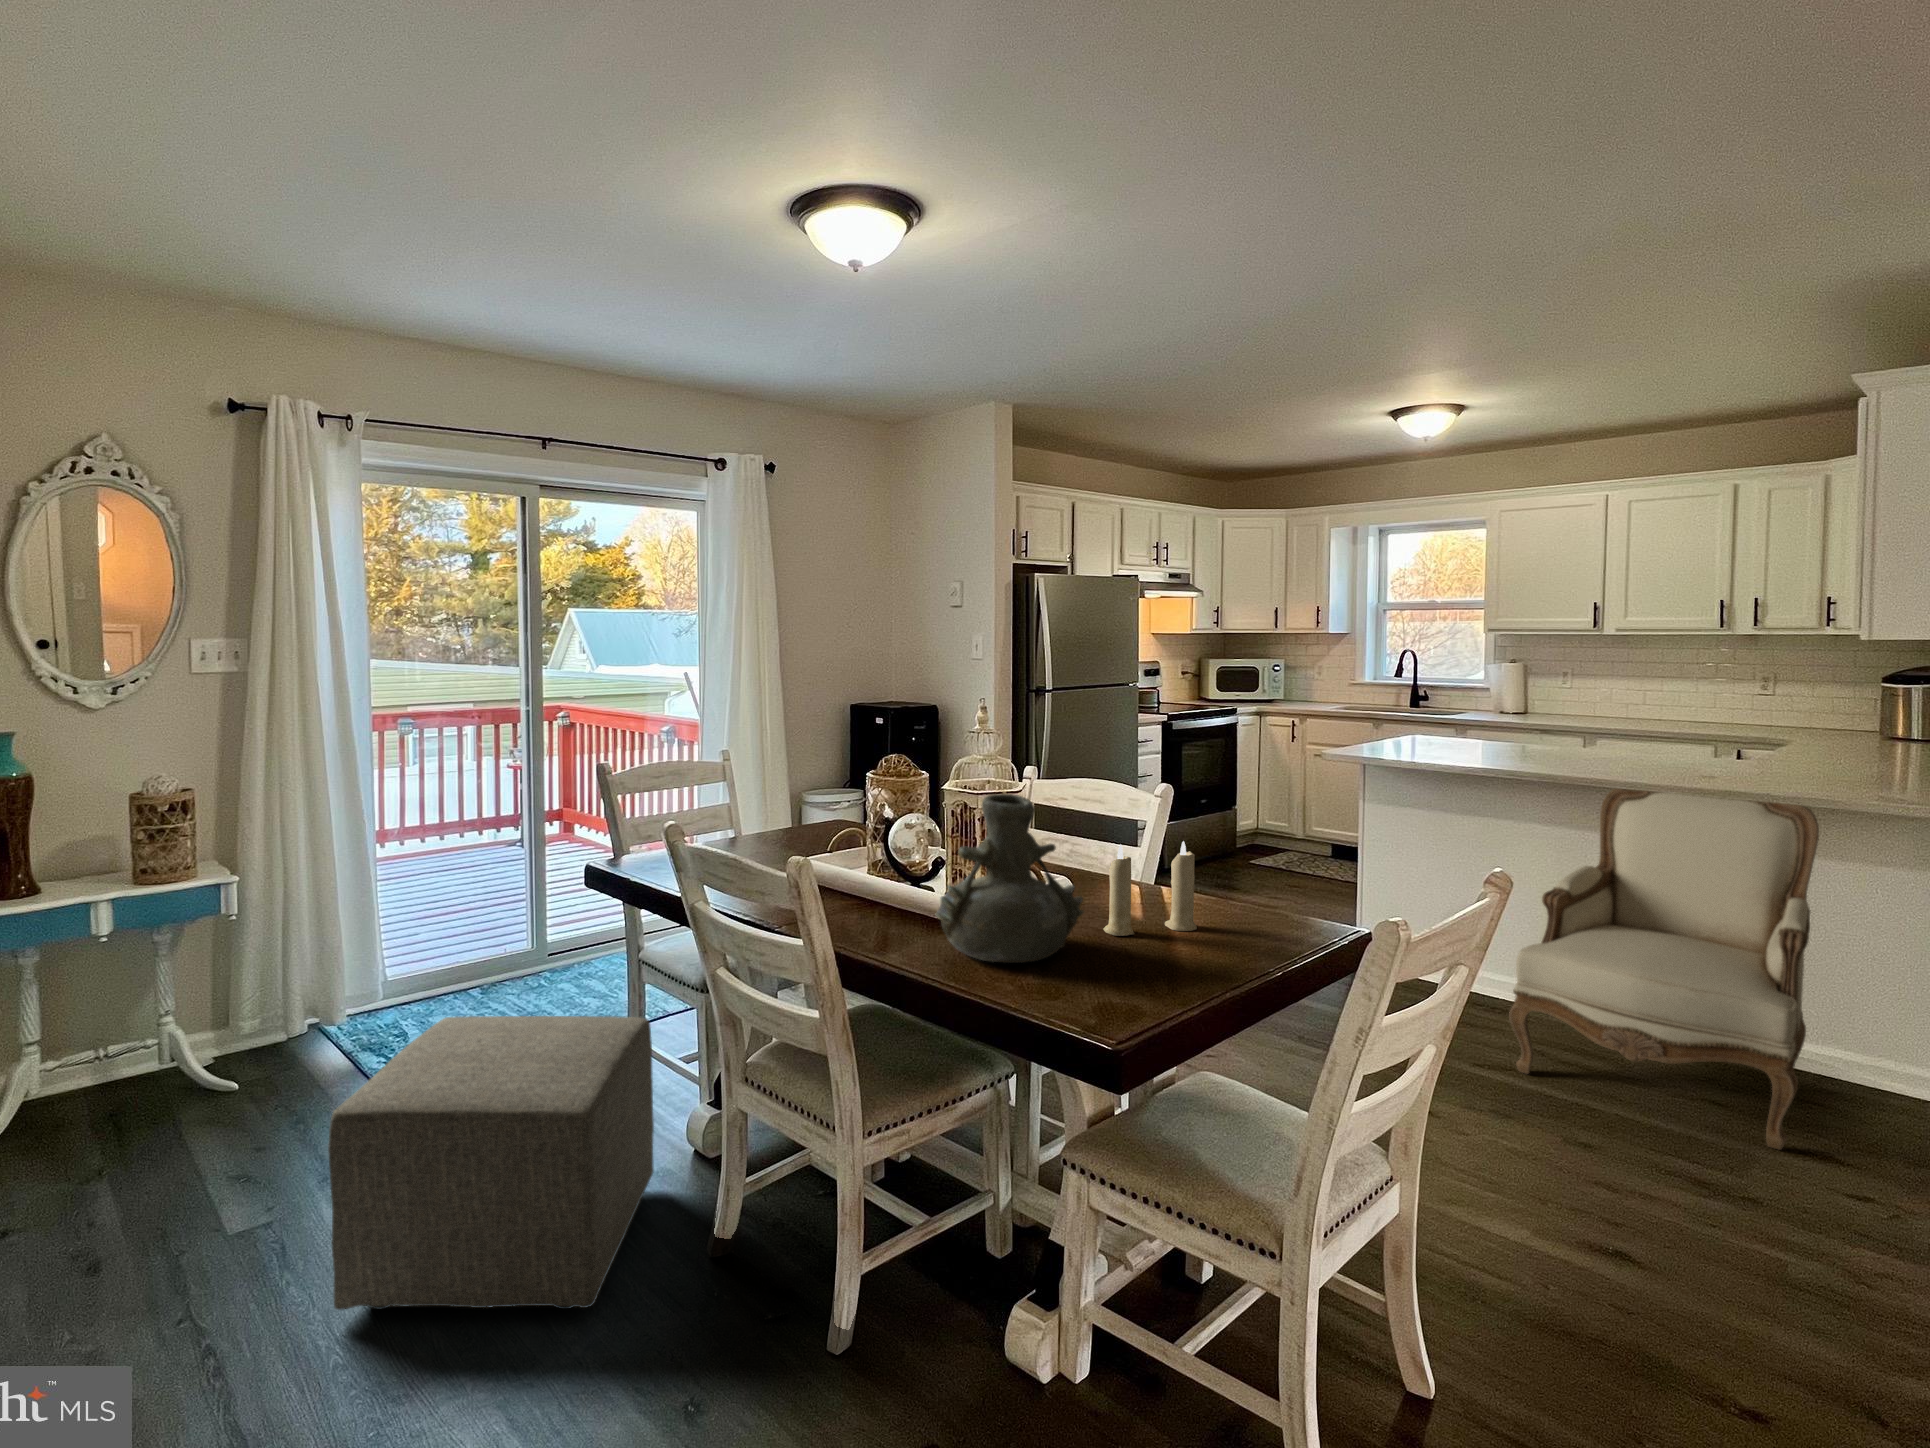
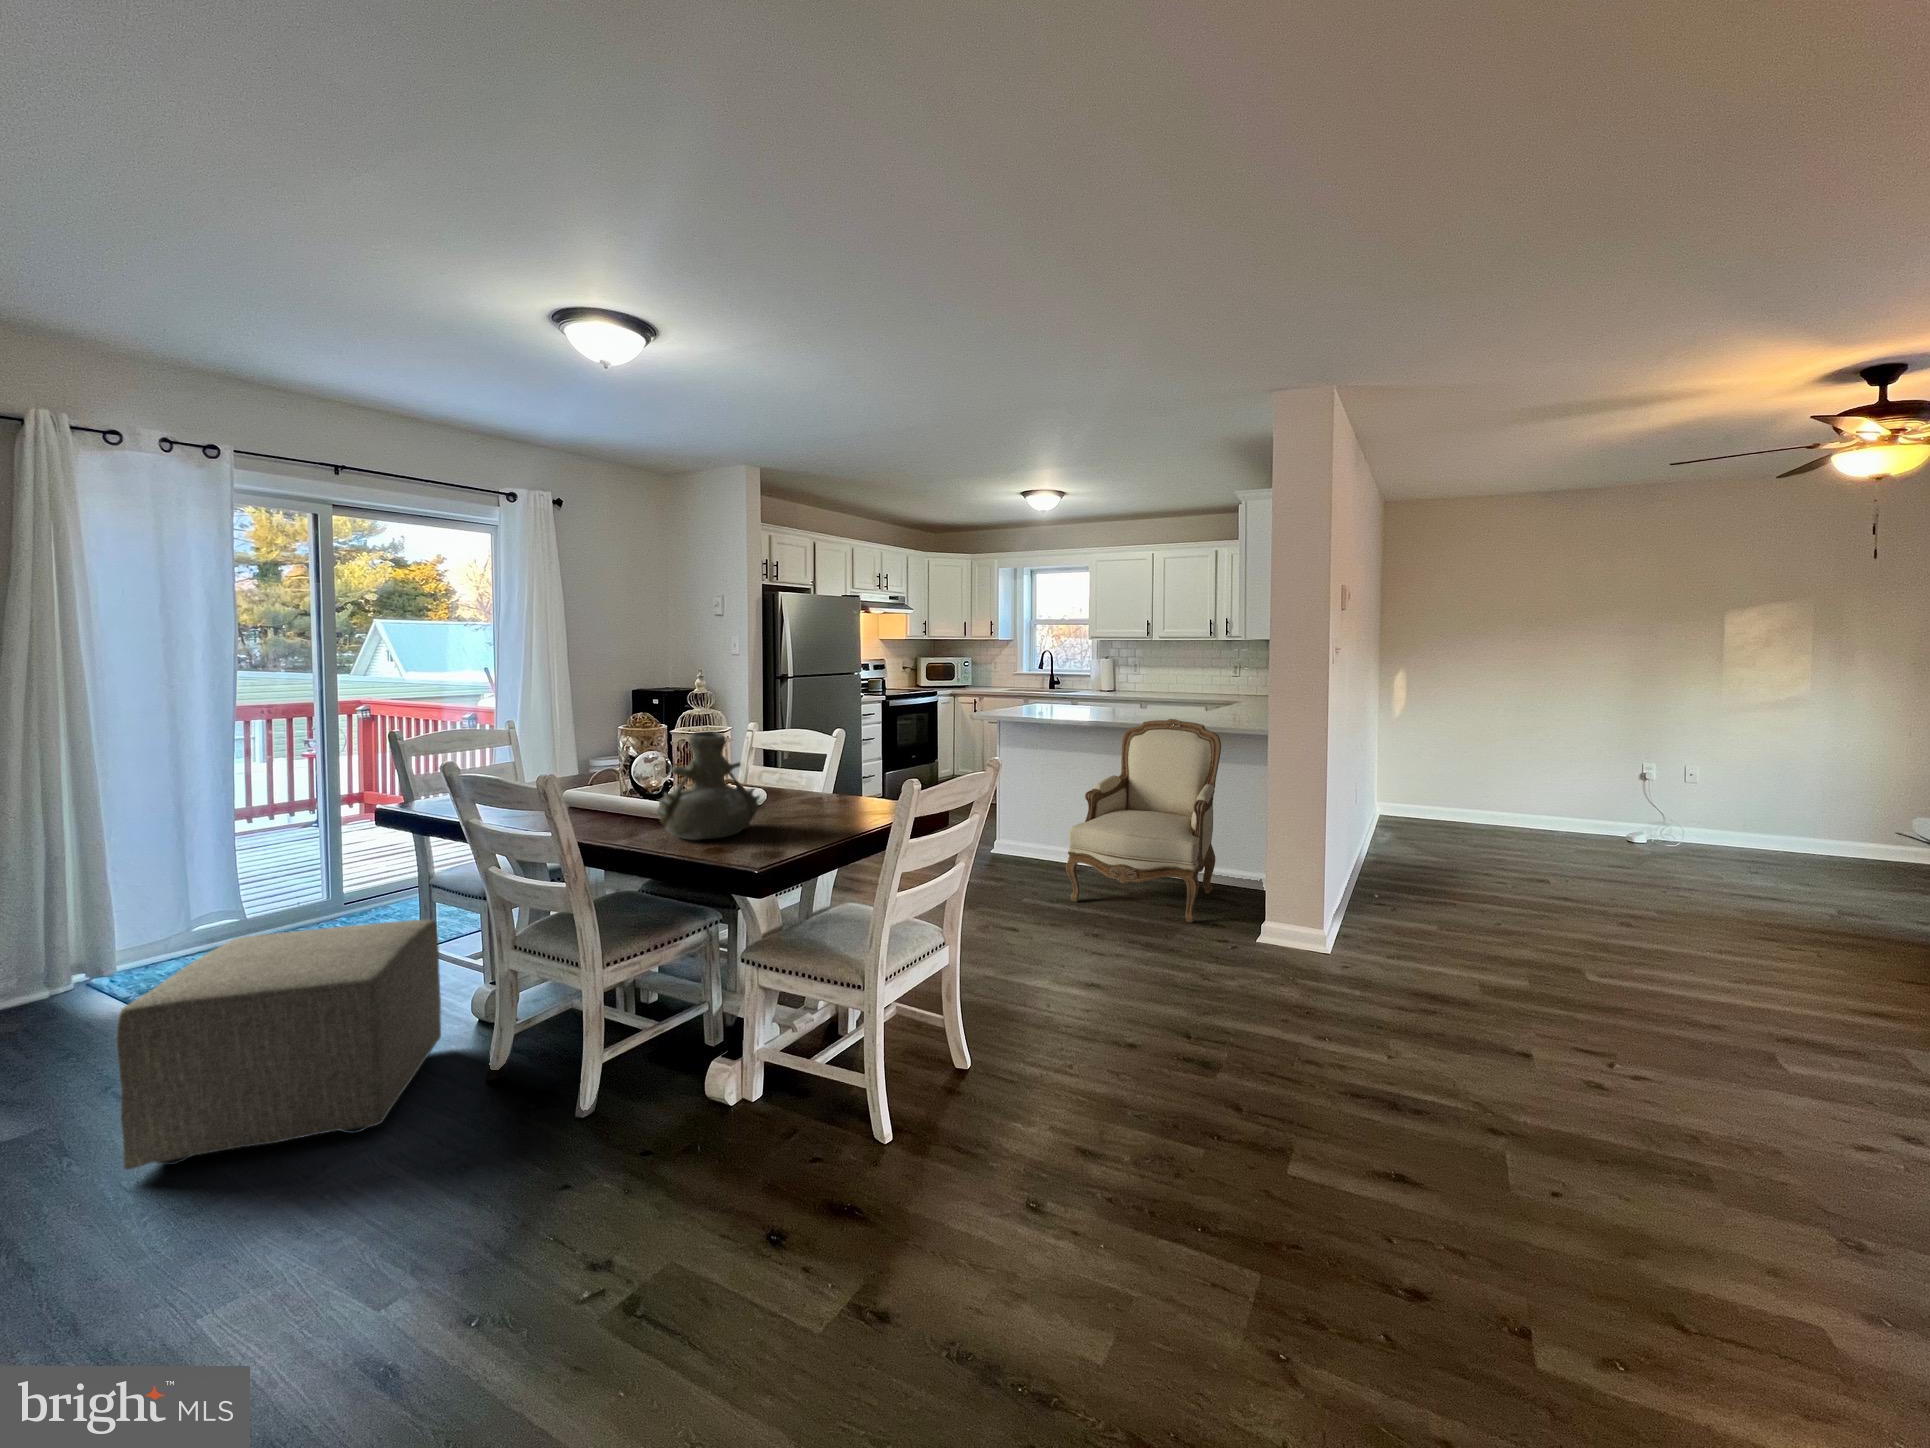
candle: present [1103,841,1197,936] -> none [780,757,841,821]

